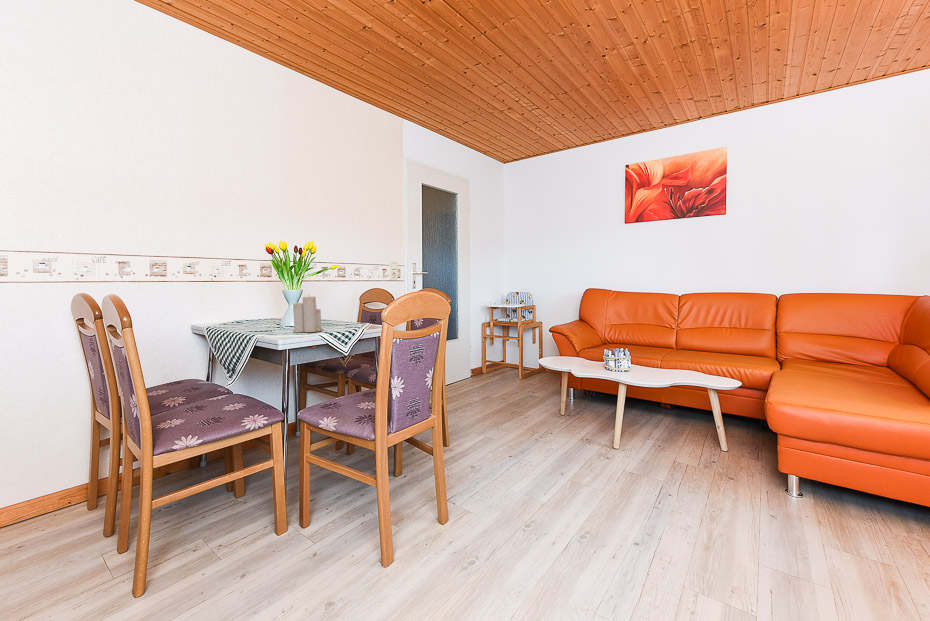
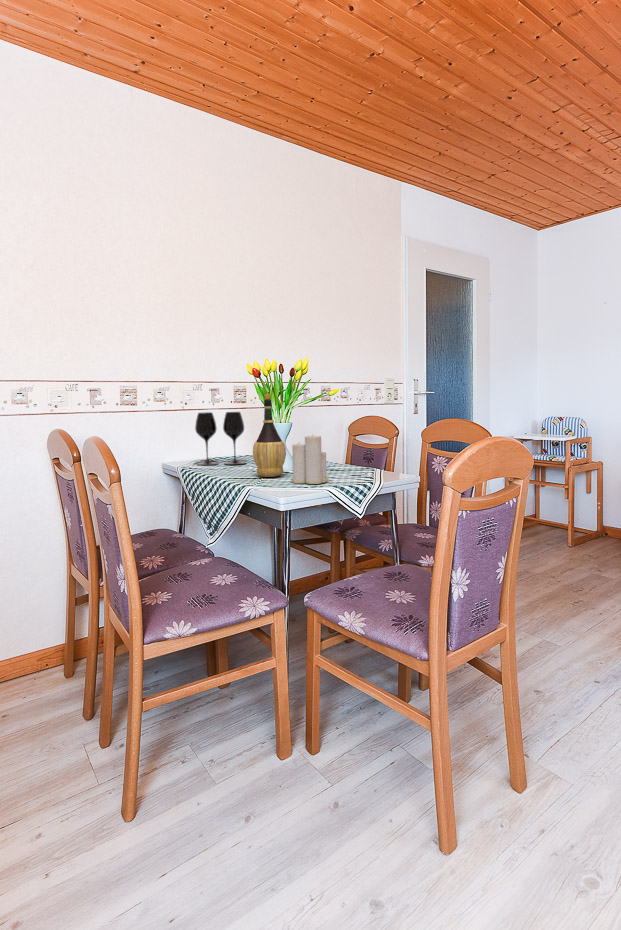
wine bottle: none [263,266,291,329] -> present [253,394,286,477]
wine glass: none [218,282,263,325] -> present [195,412,246,465]

